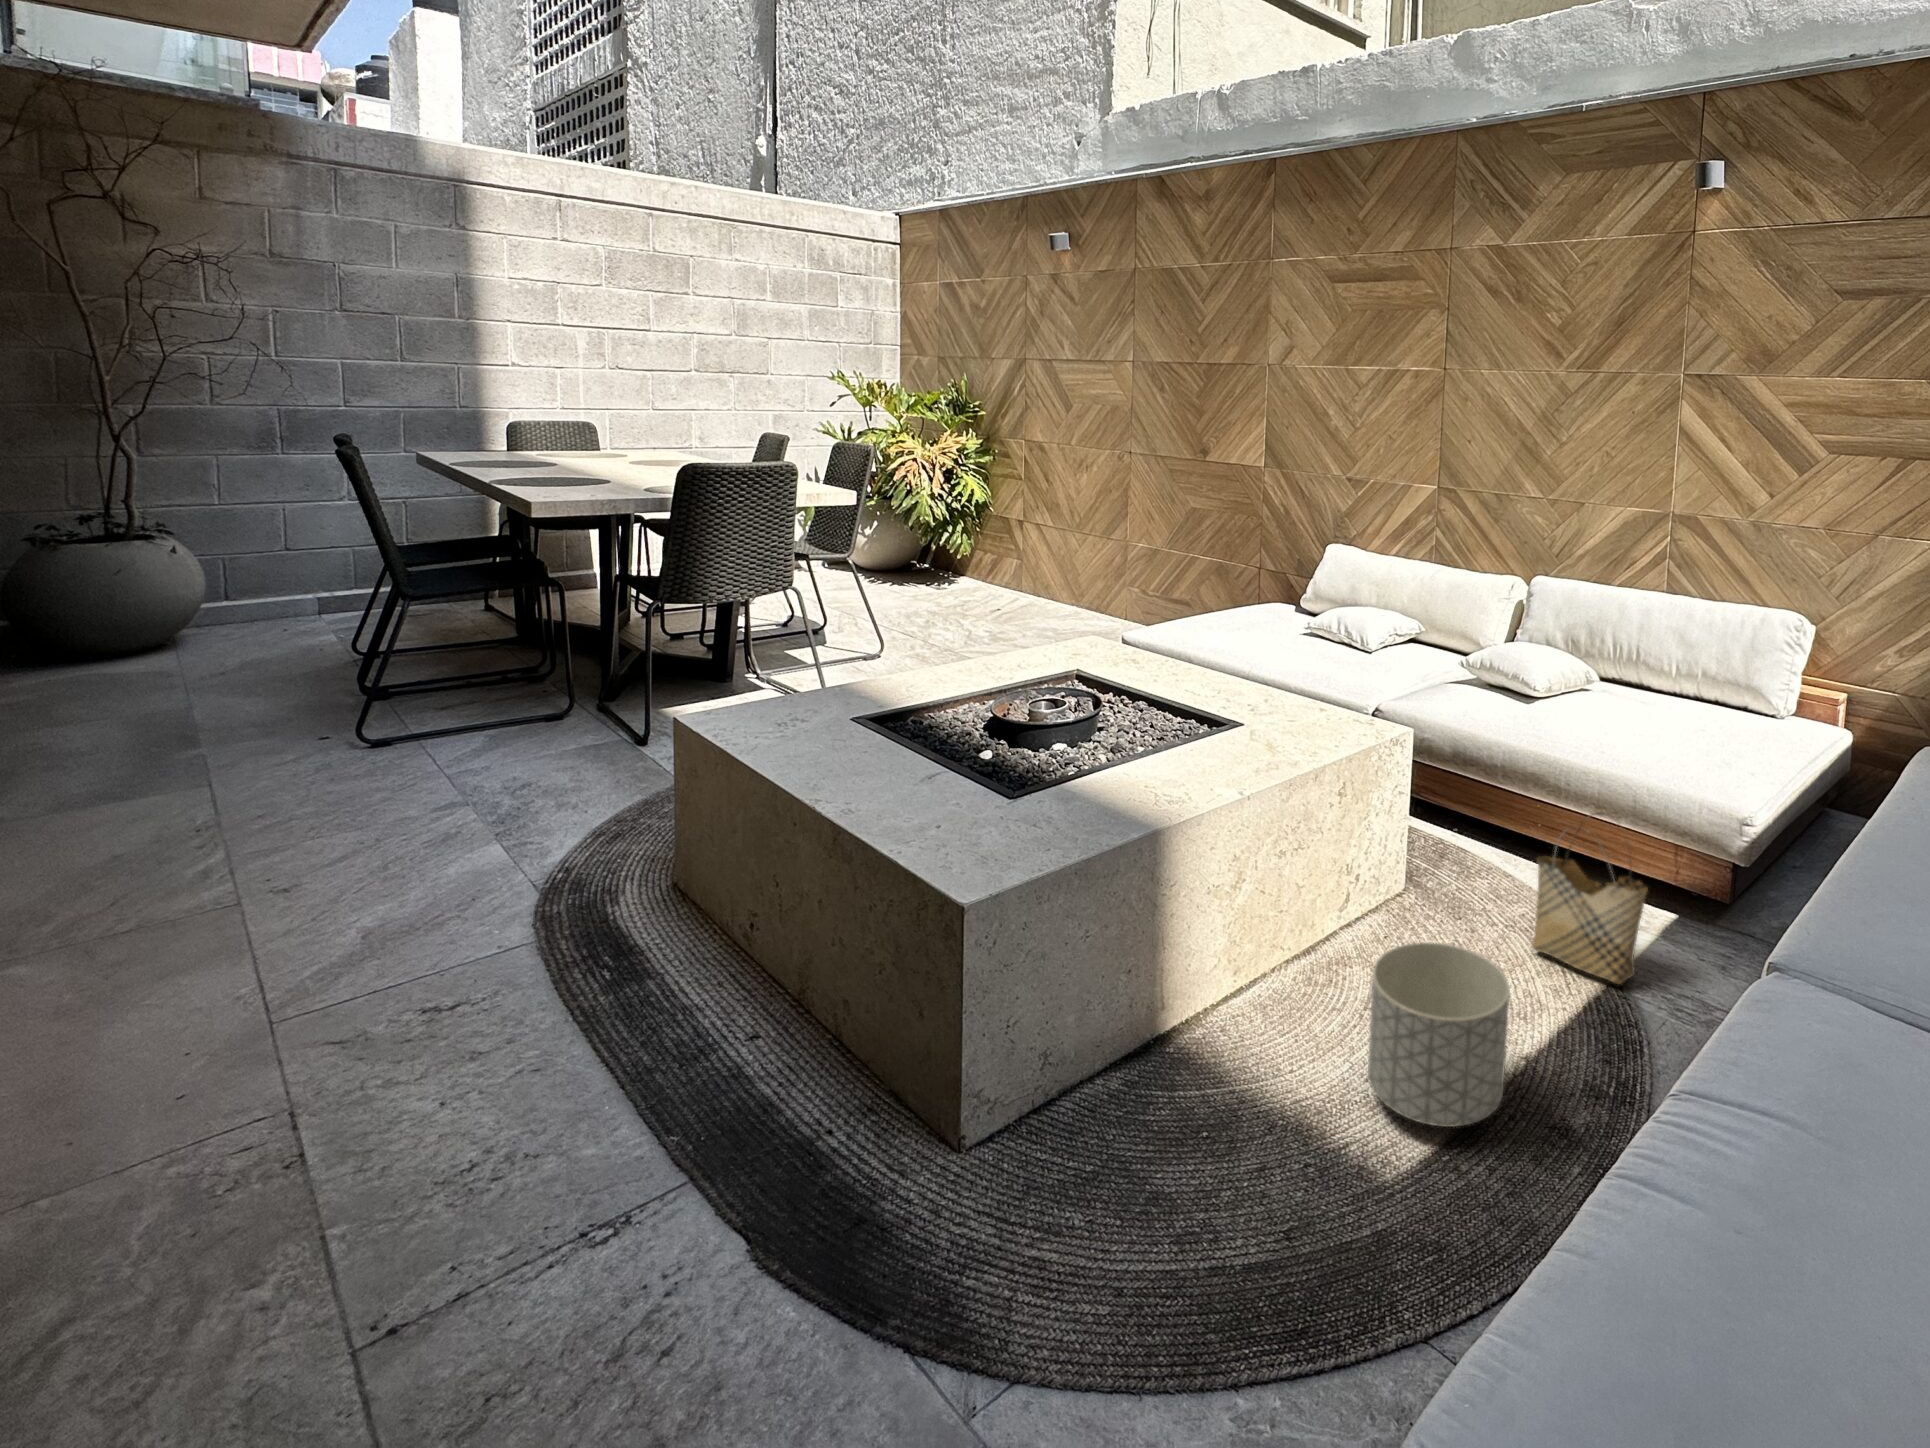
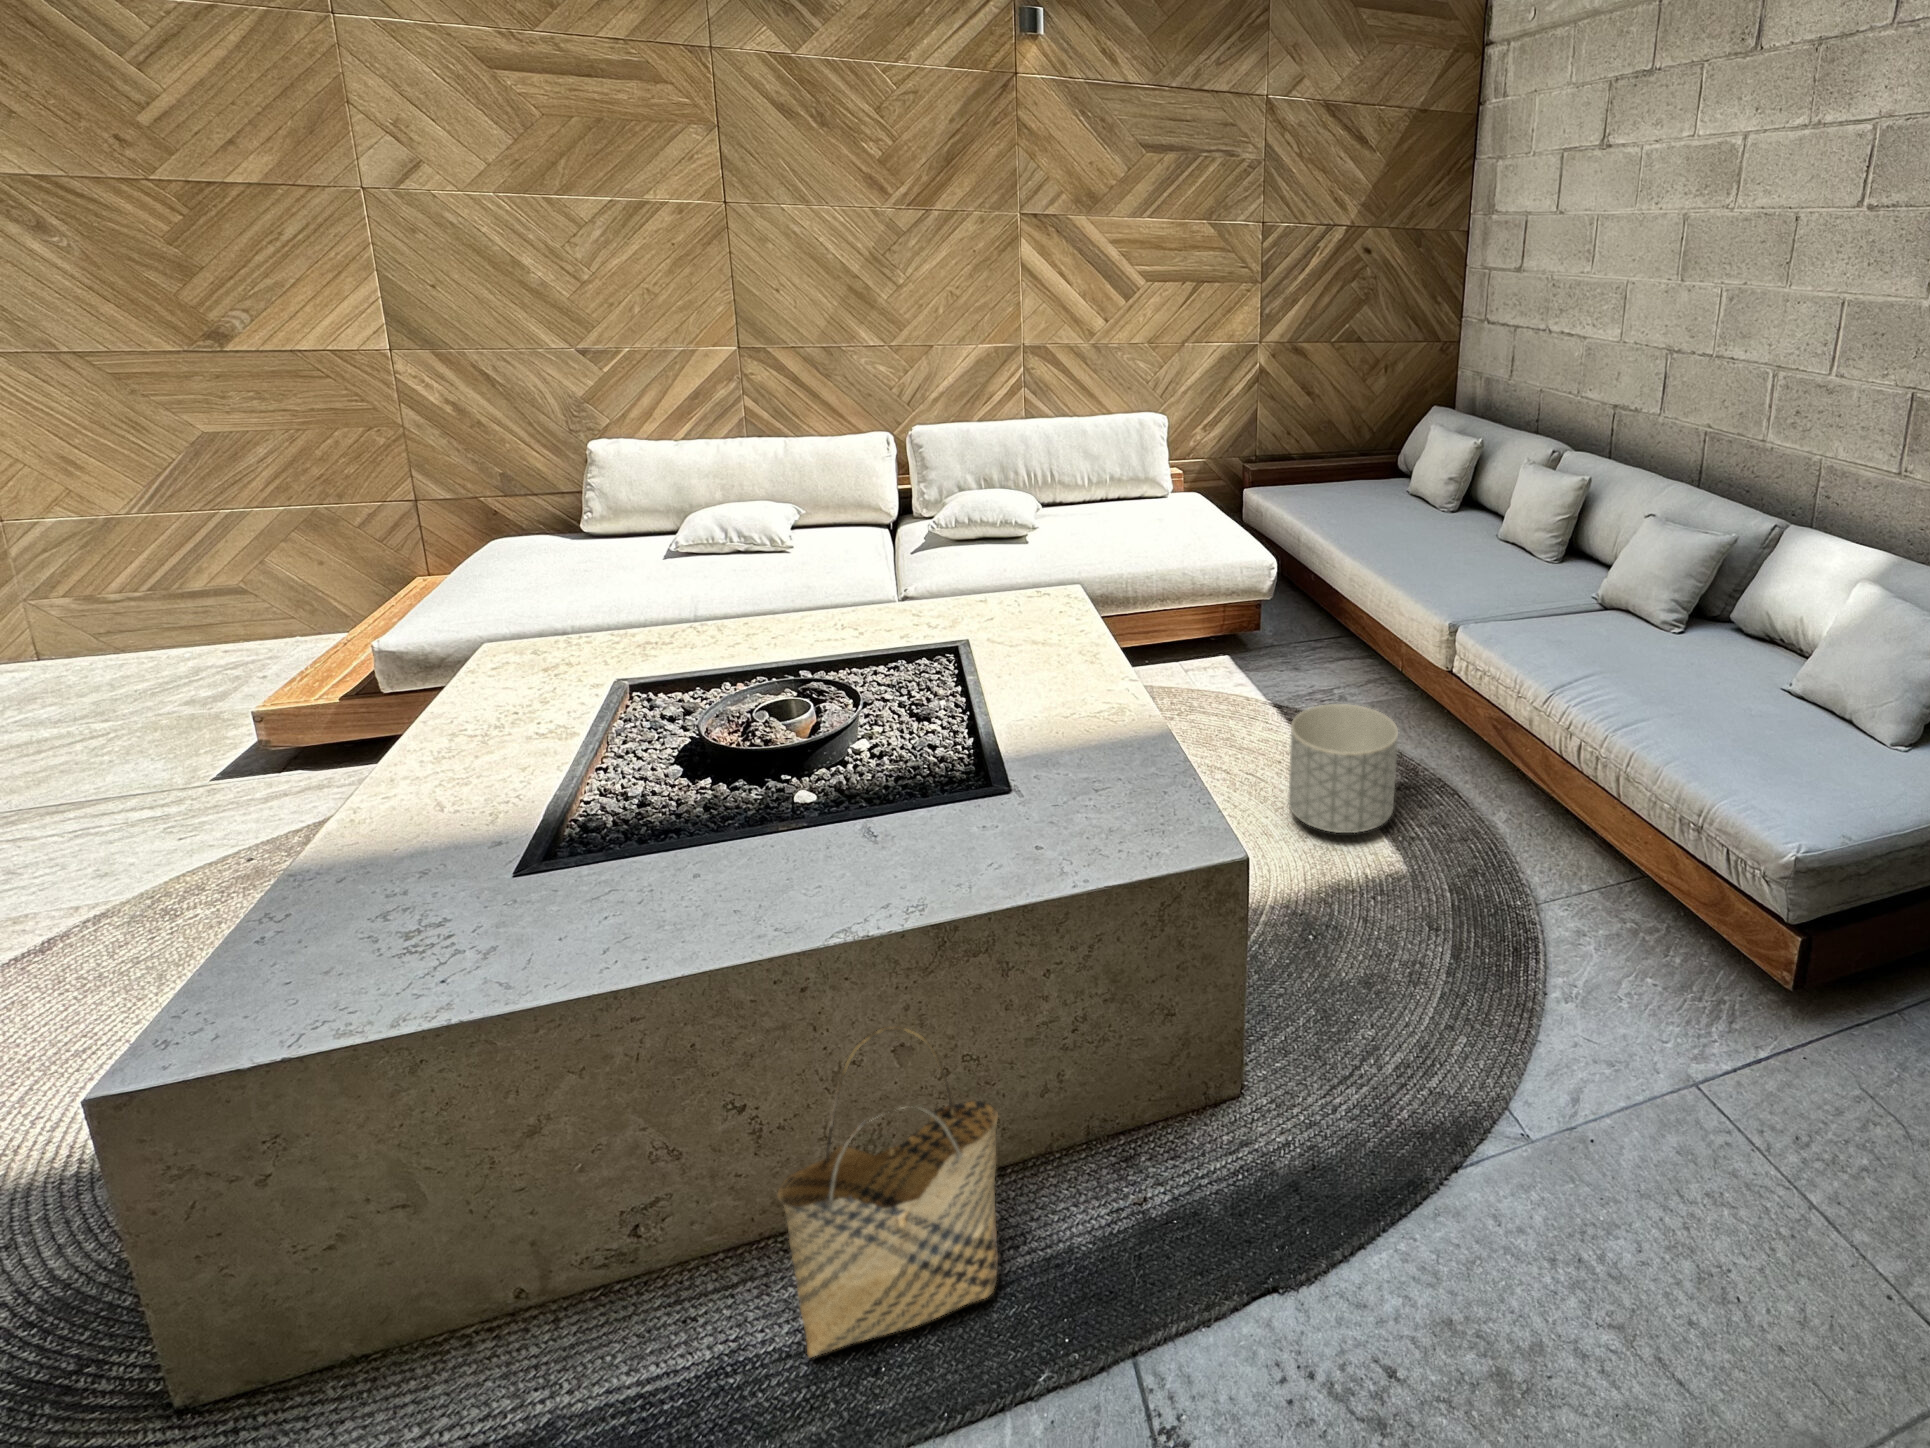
woven basket: present [1532,812,1648,984] -> present [778,1026,998,1358]

